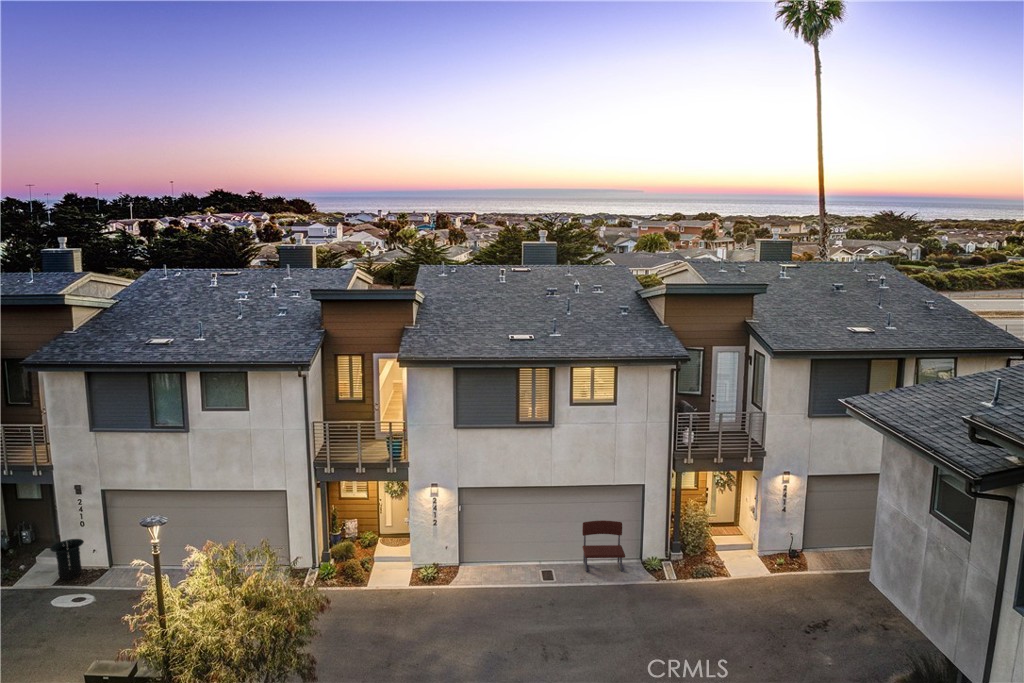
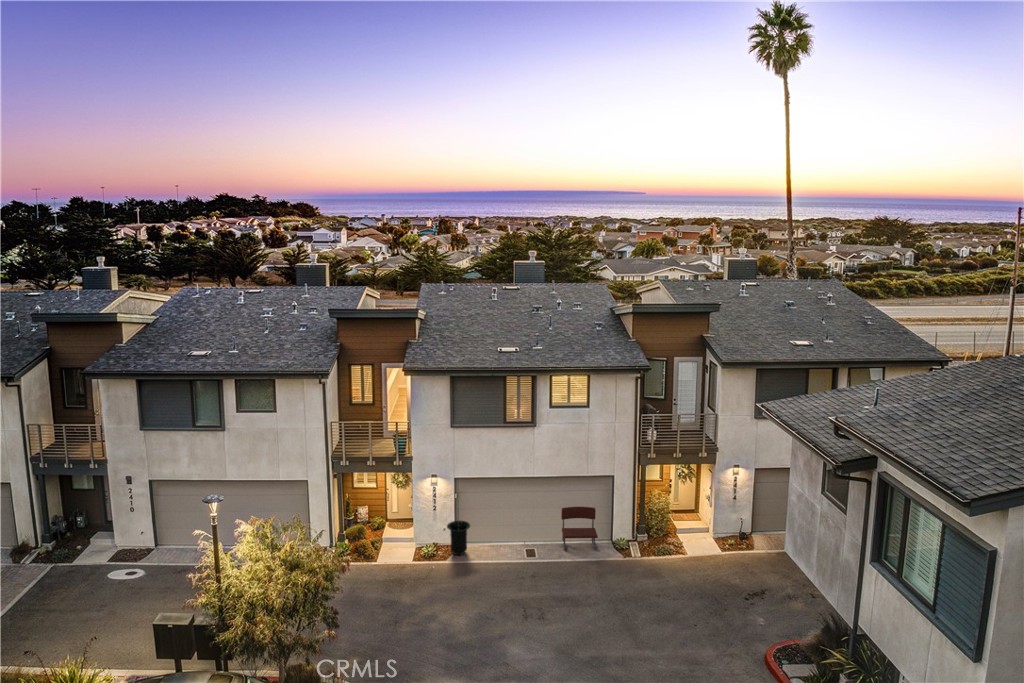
trash can: present [50,539,84,580] -> present [447,521,470,555]

